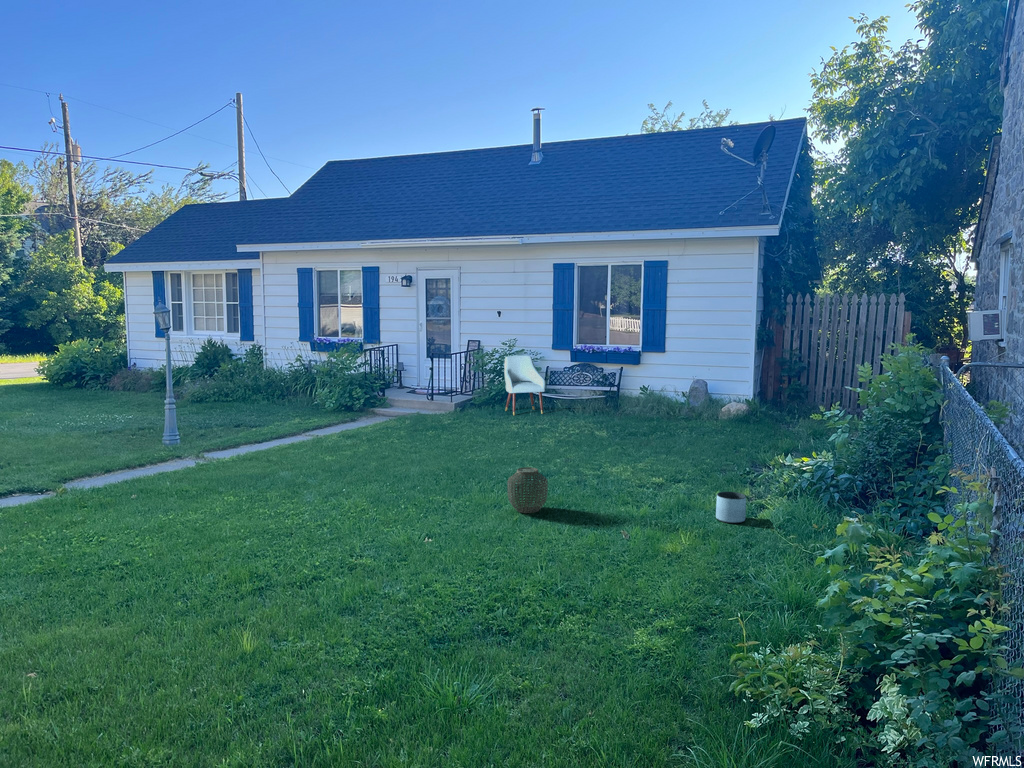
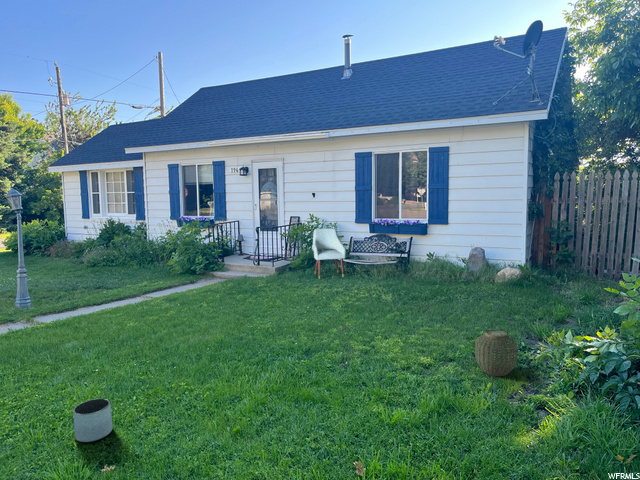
woven basket: present [508,467,548,513] -> present [475,330,518,376]
planter: present [716,492,746,523] -> present [73,398,113,442]

